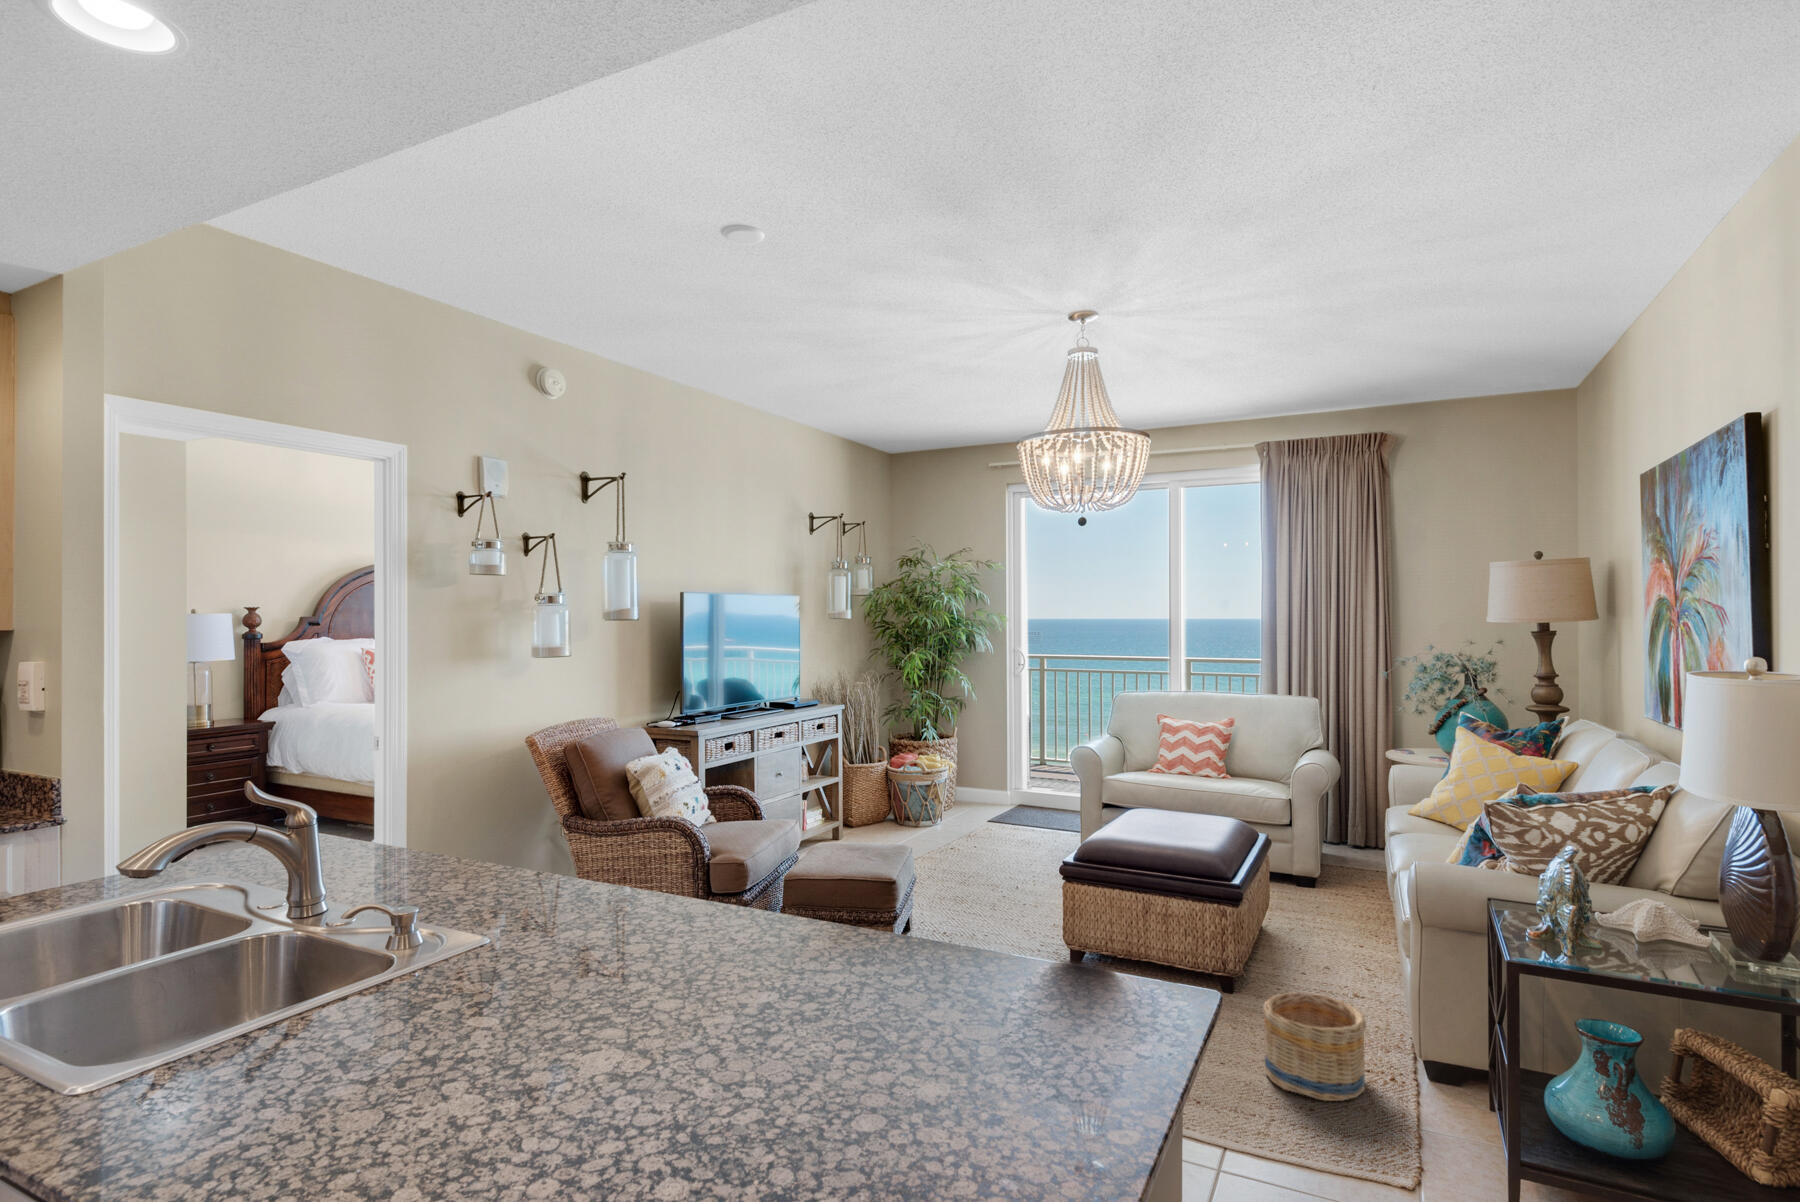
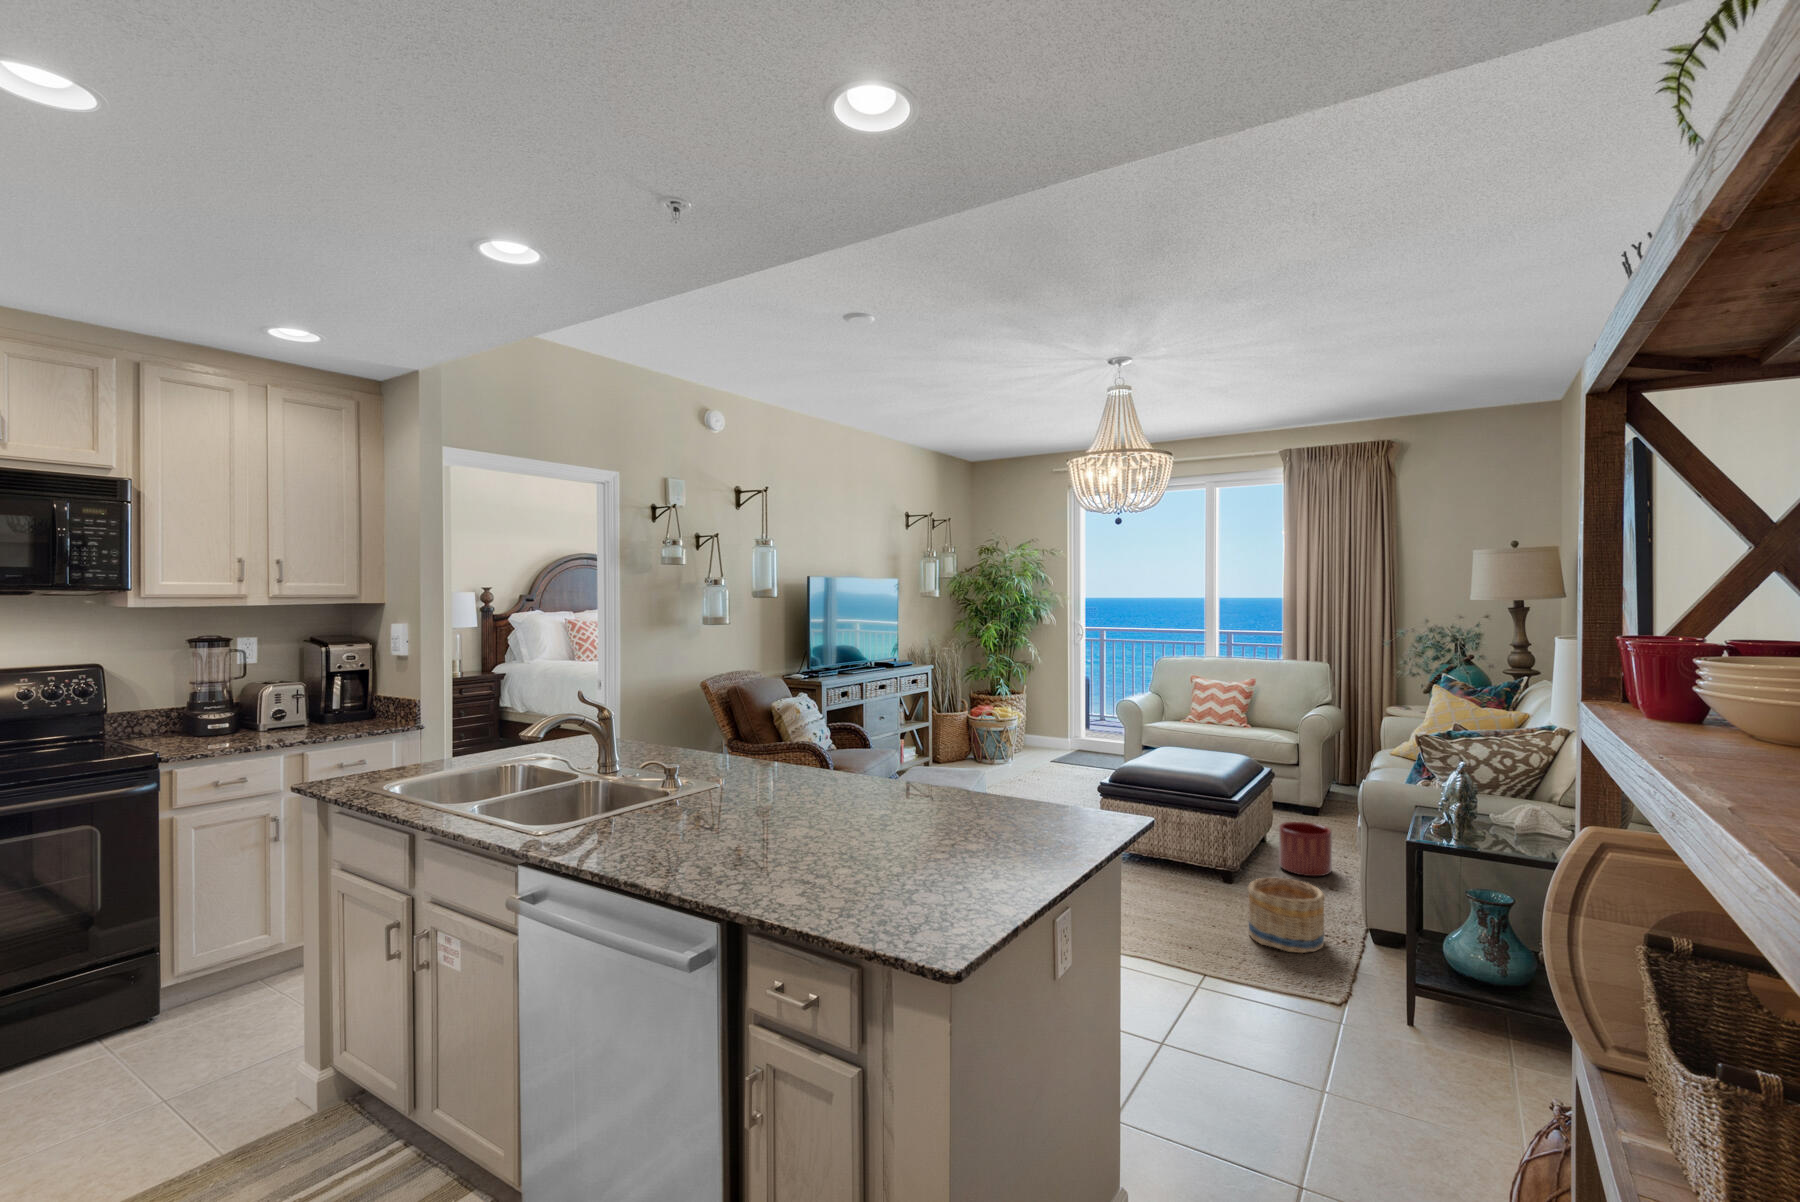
planter: none [1285,906,1352,978] -> present [1279,822,1332,876]

